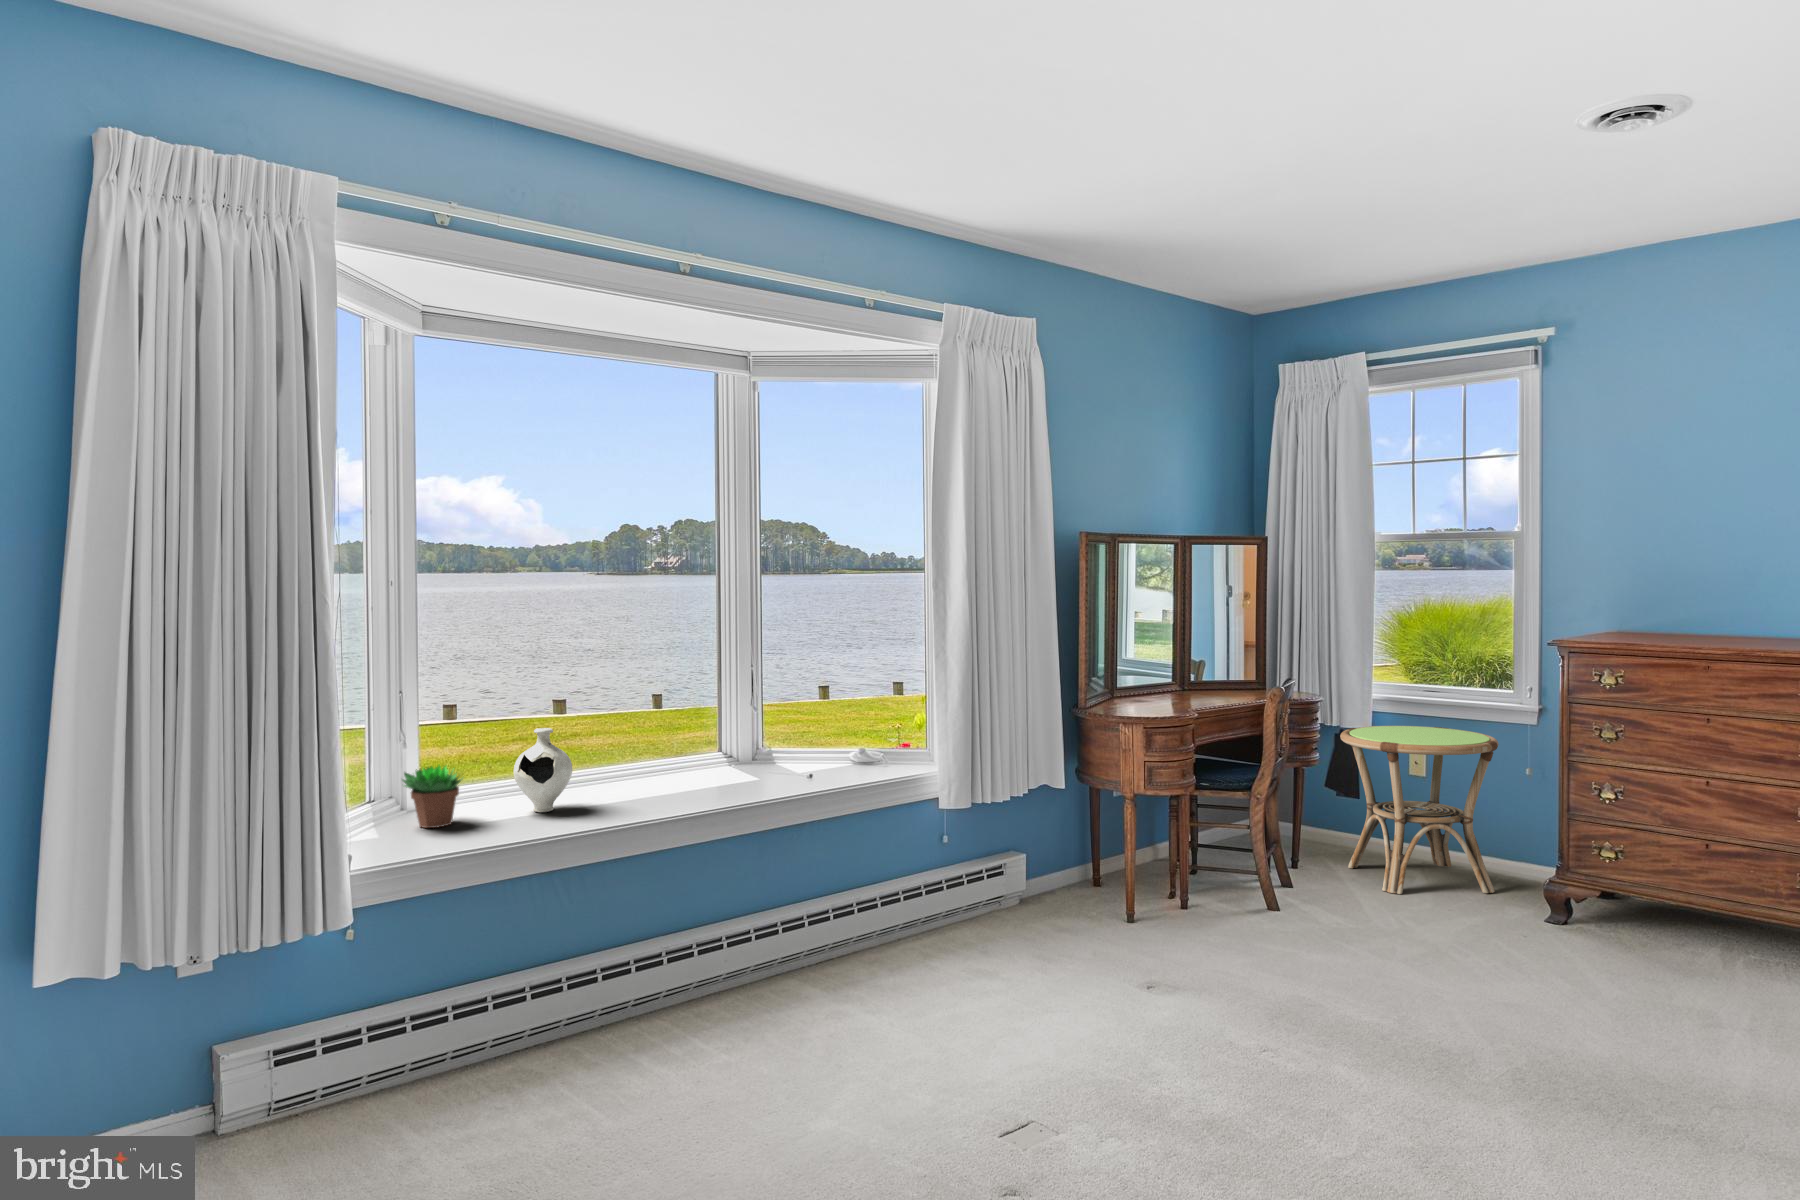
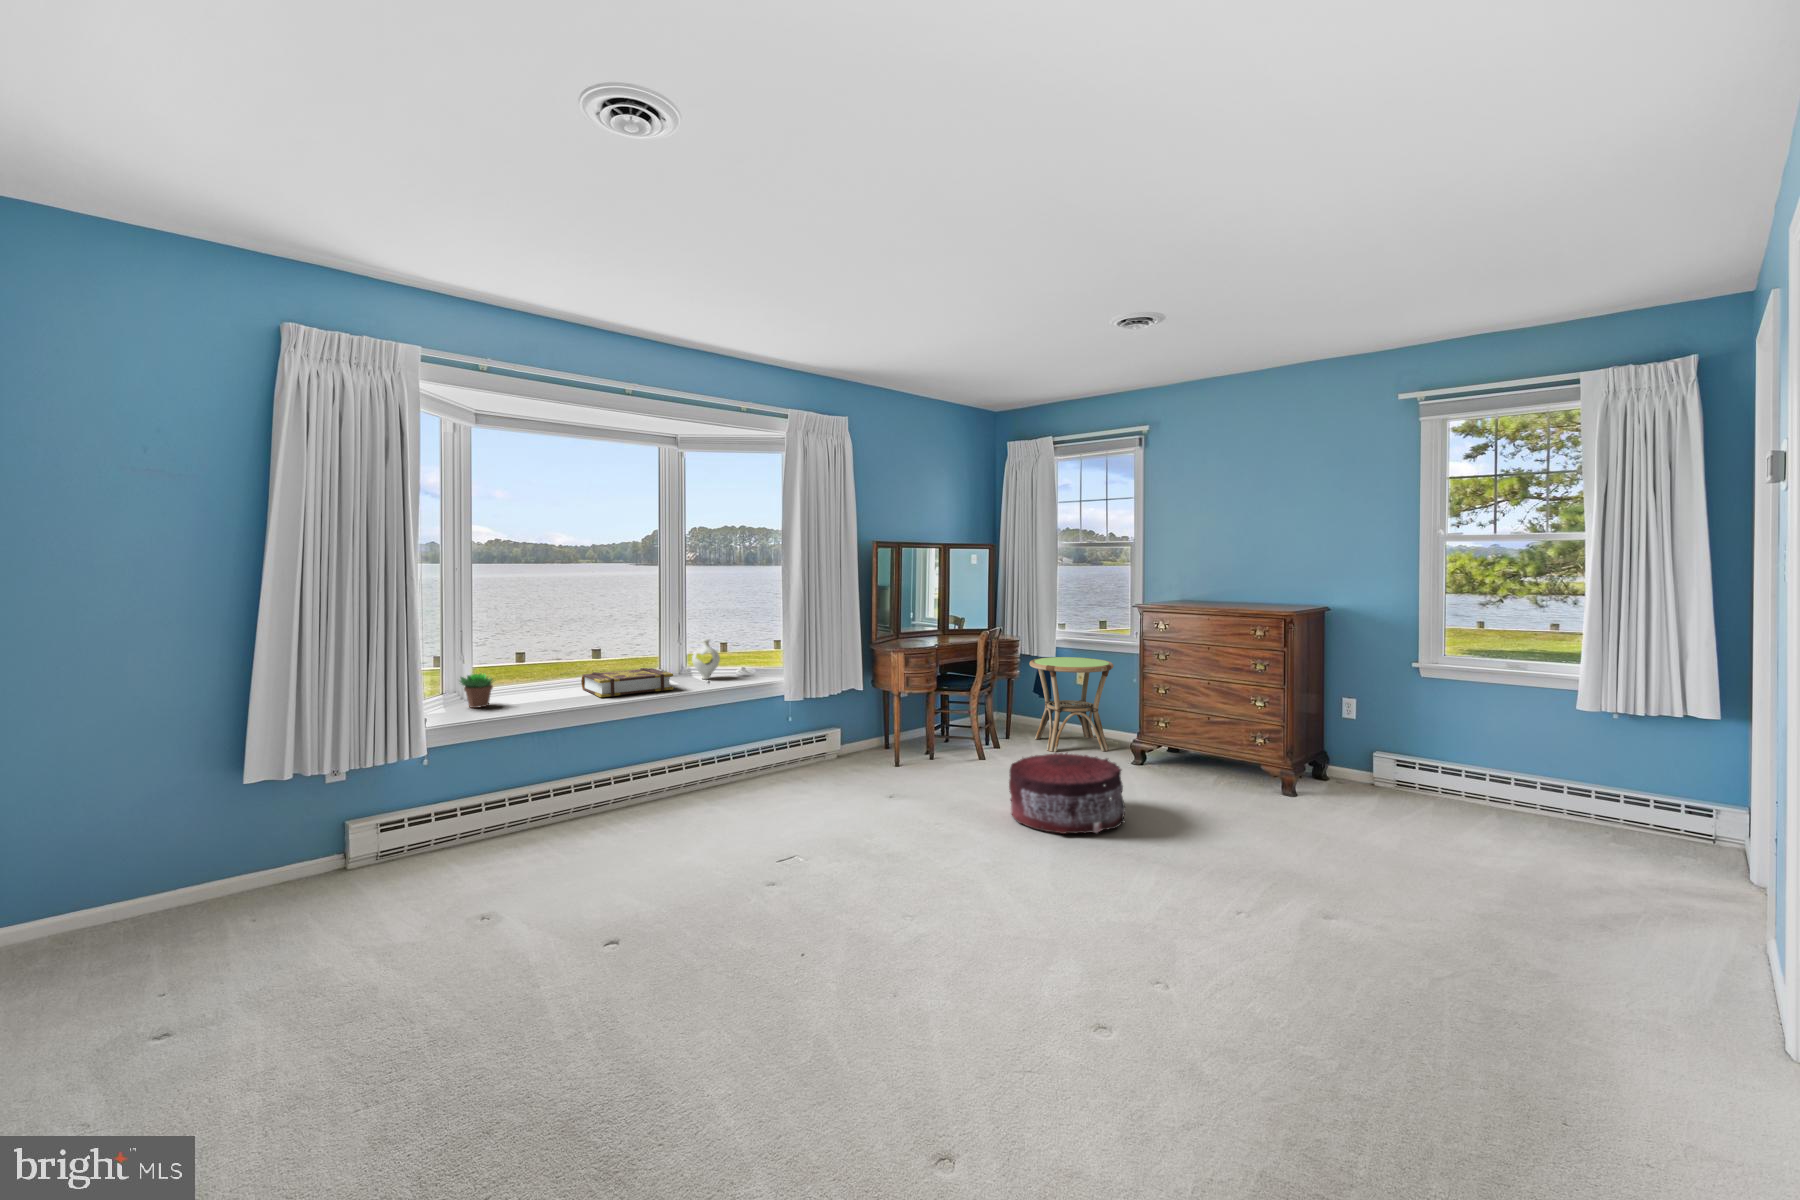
decorative vase: present [514,728,572,812] -> present [692,639,720,679]
book: none [602,751,758,806] -> present [581,668,673,697]
pouf: none [1386,910,1641,1082] -> present [1009,753,1126,834]

